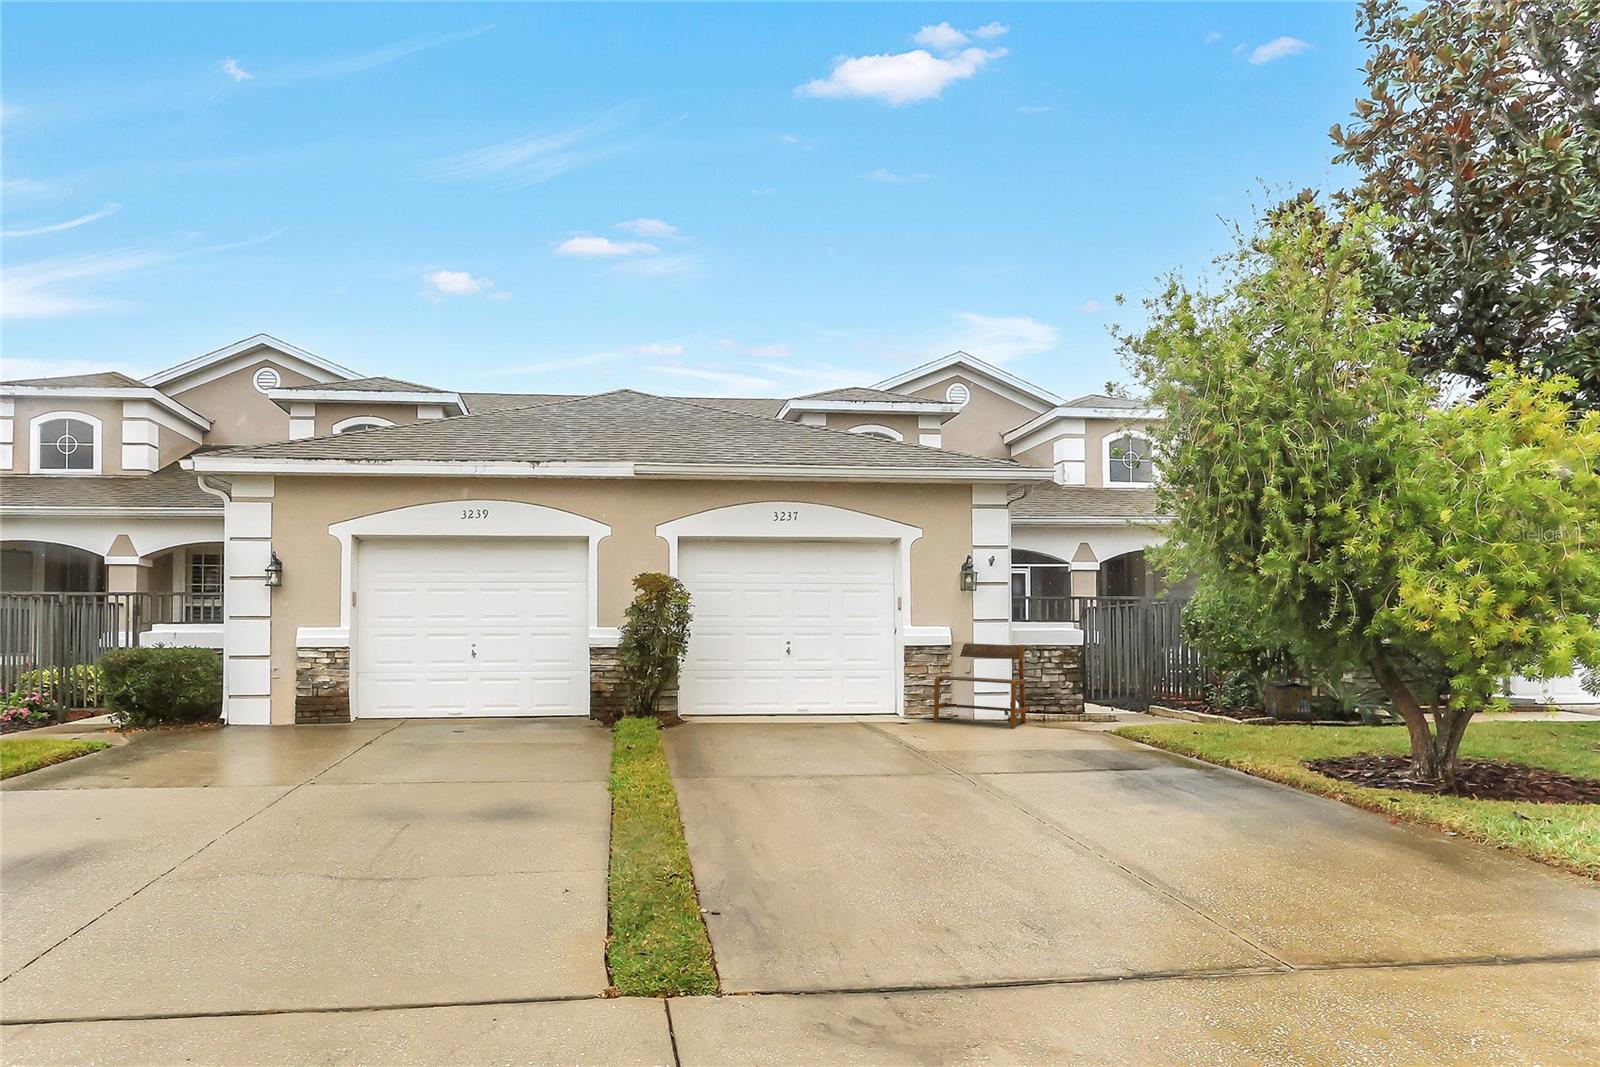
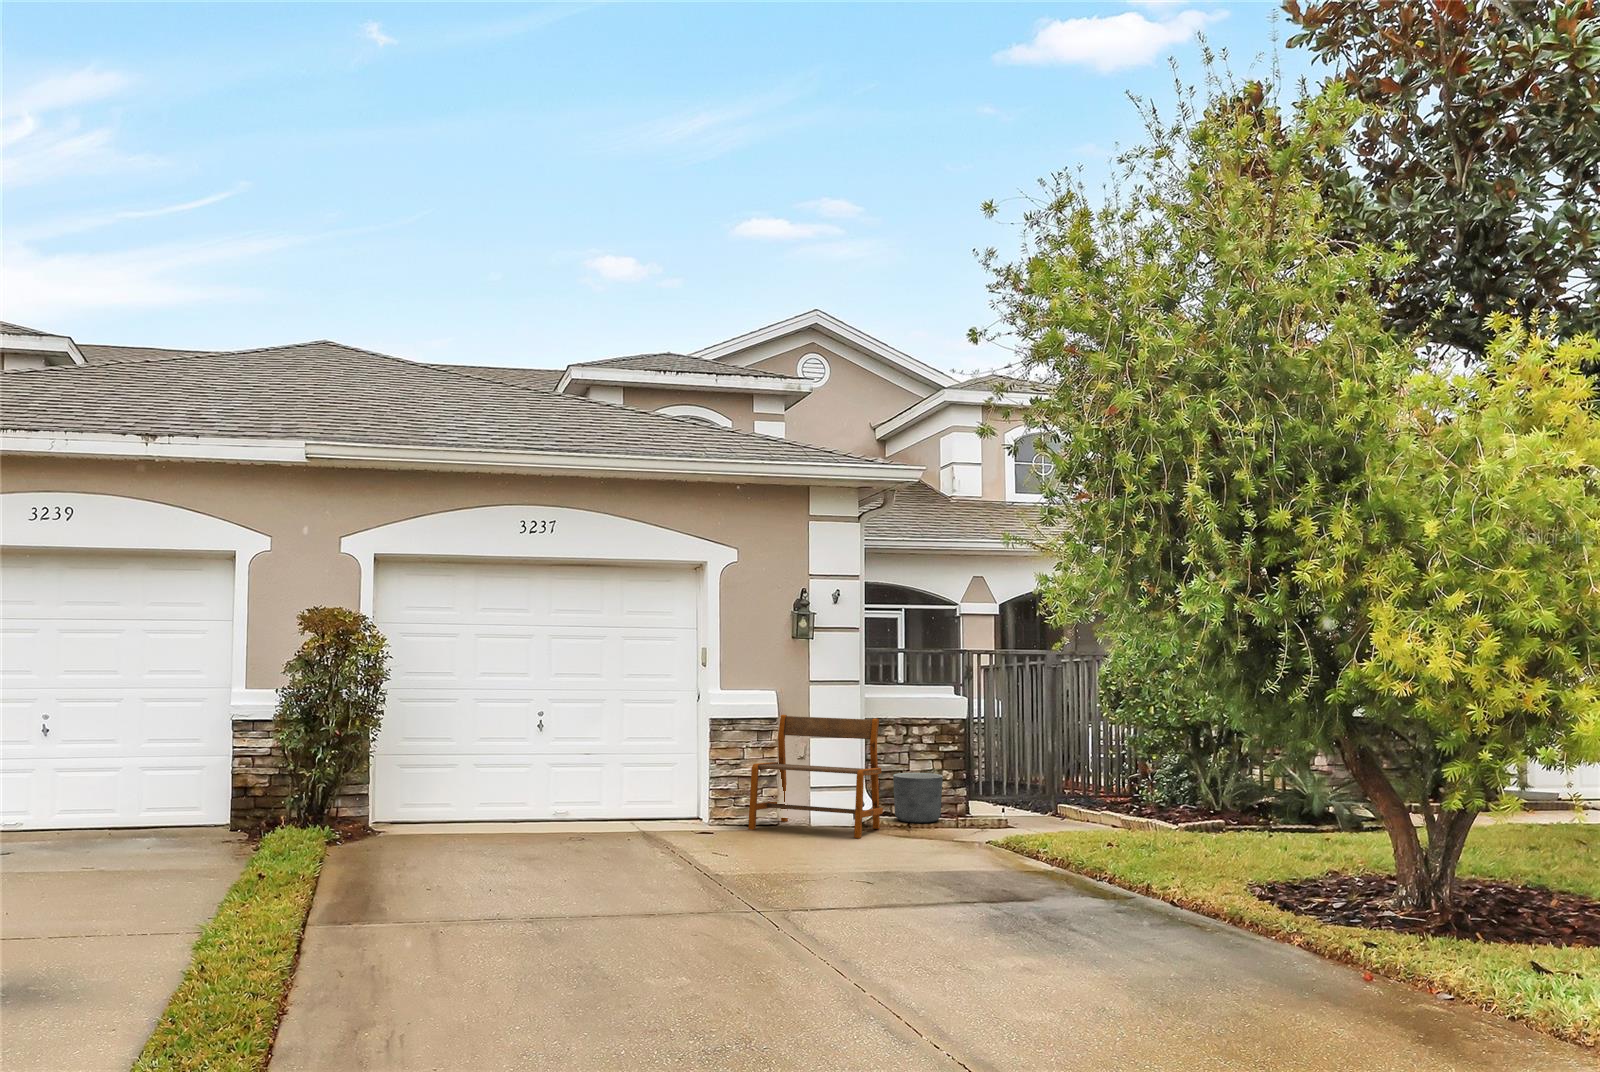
cardboard box: present [1265,680,1313,720] -> none [1210,768,1271,823]
planter: none [1033,683,1069,718] -> present [893,773,943,823]

